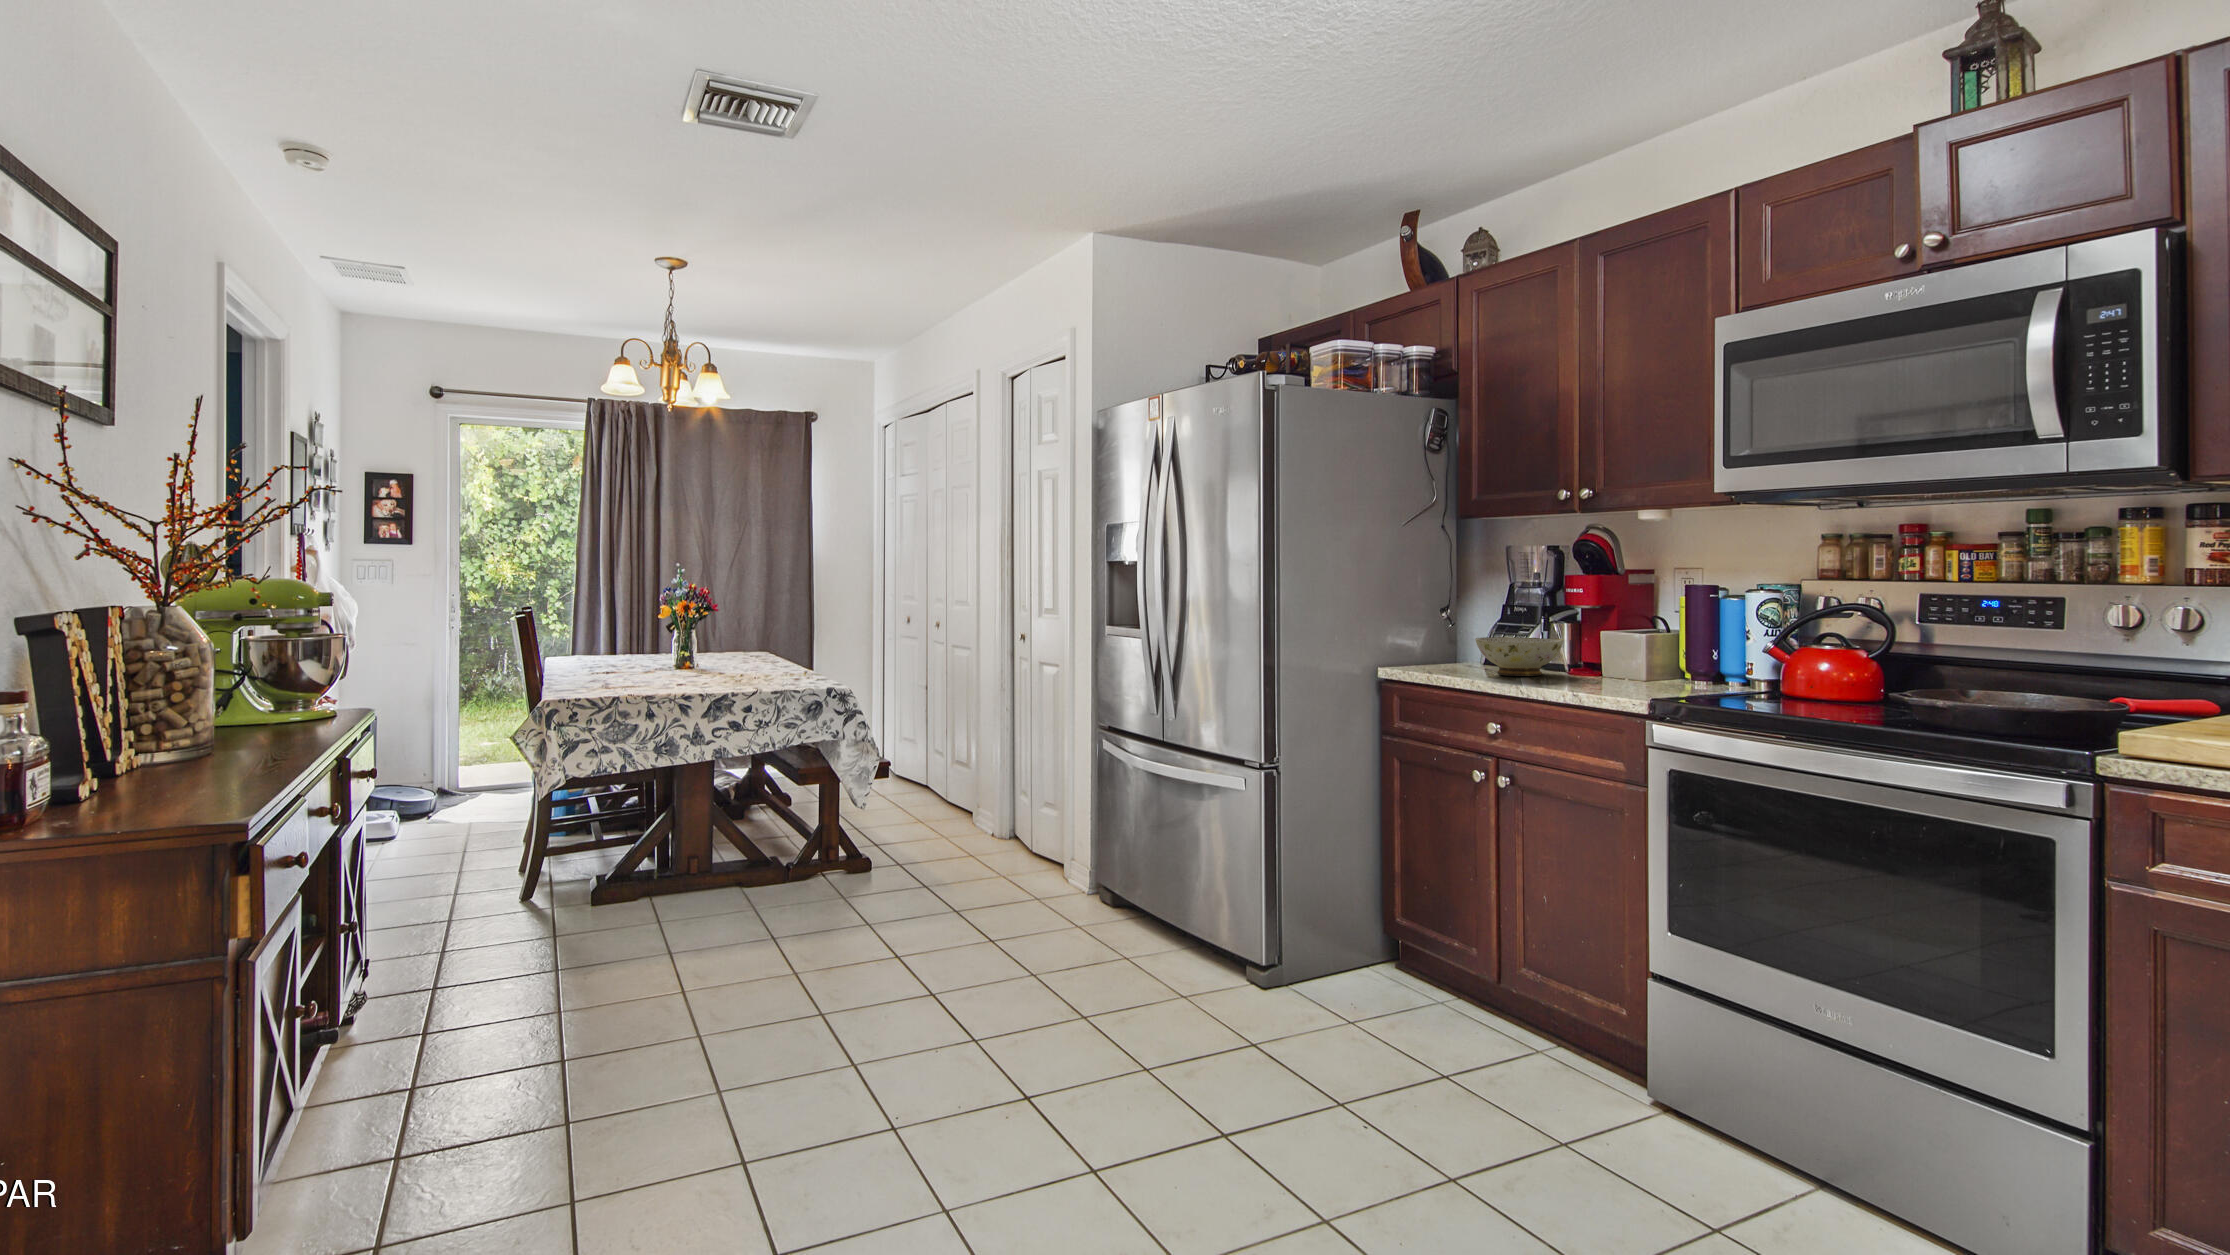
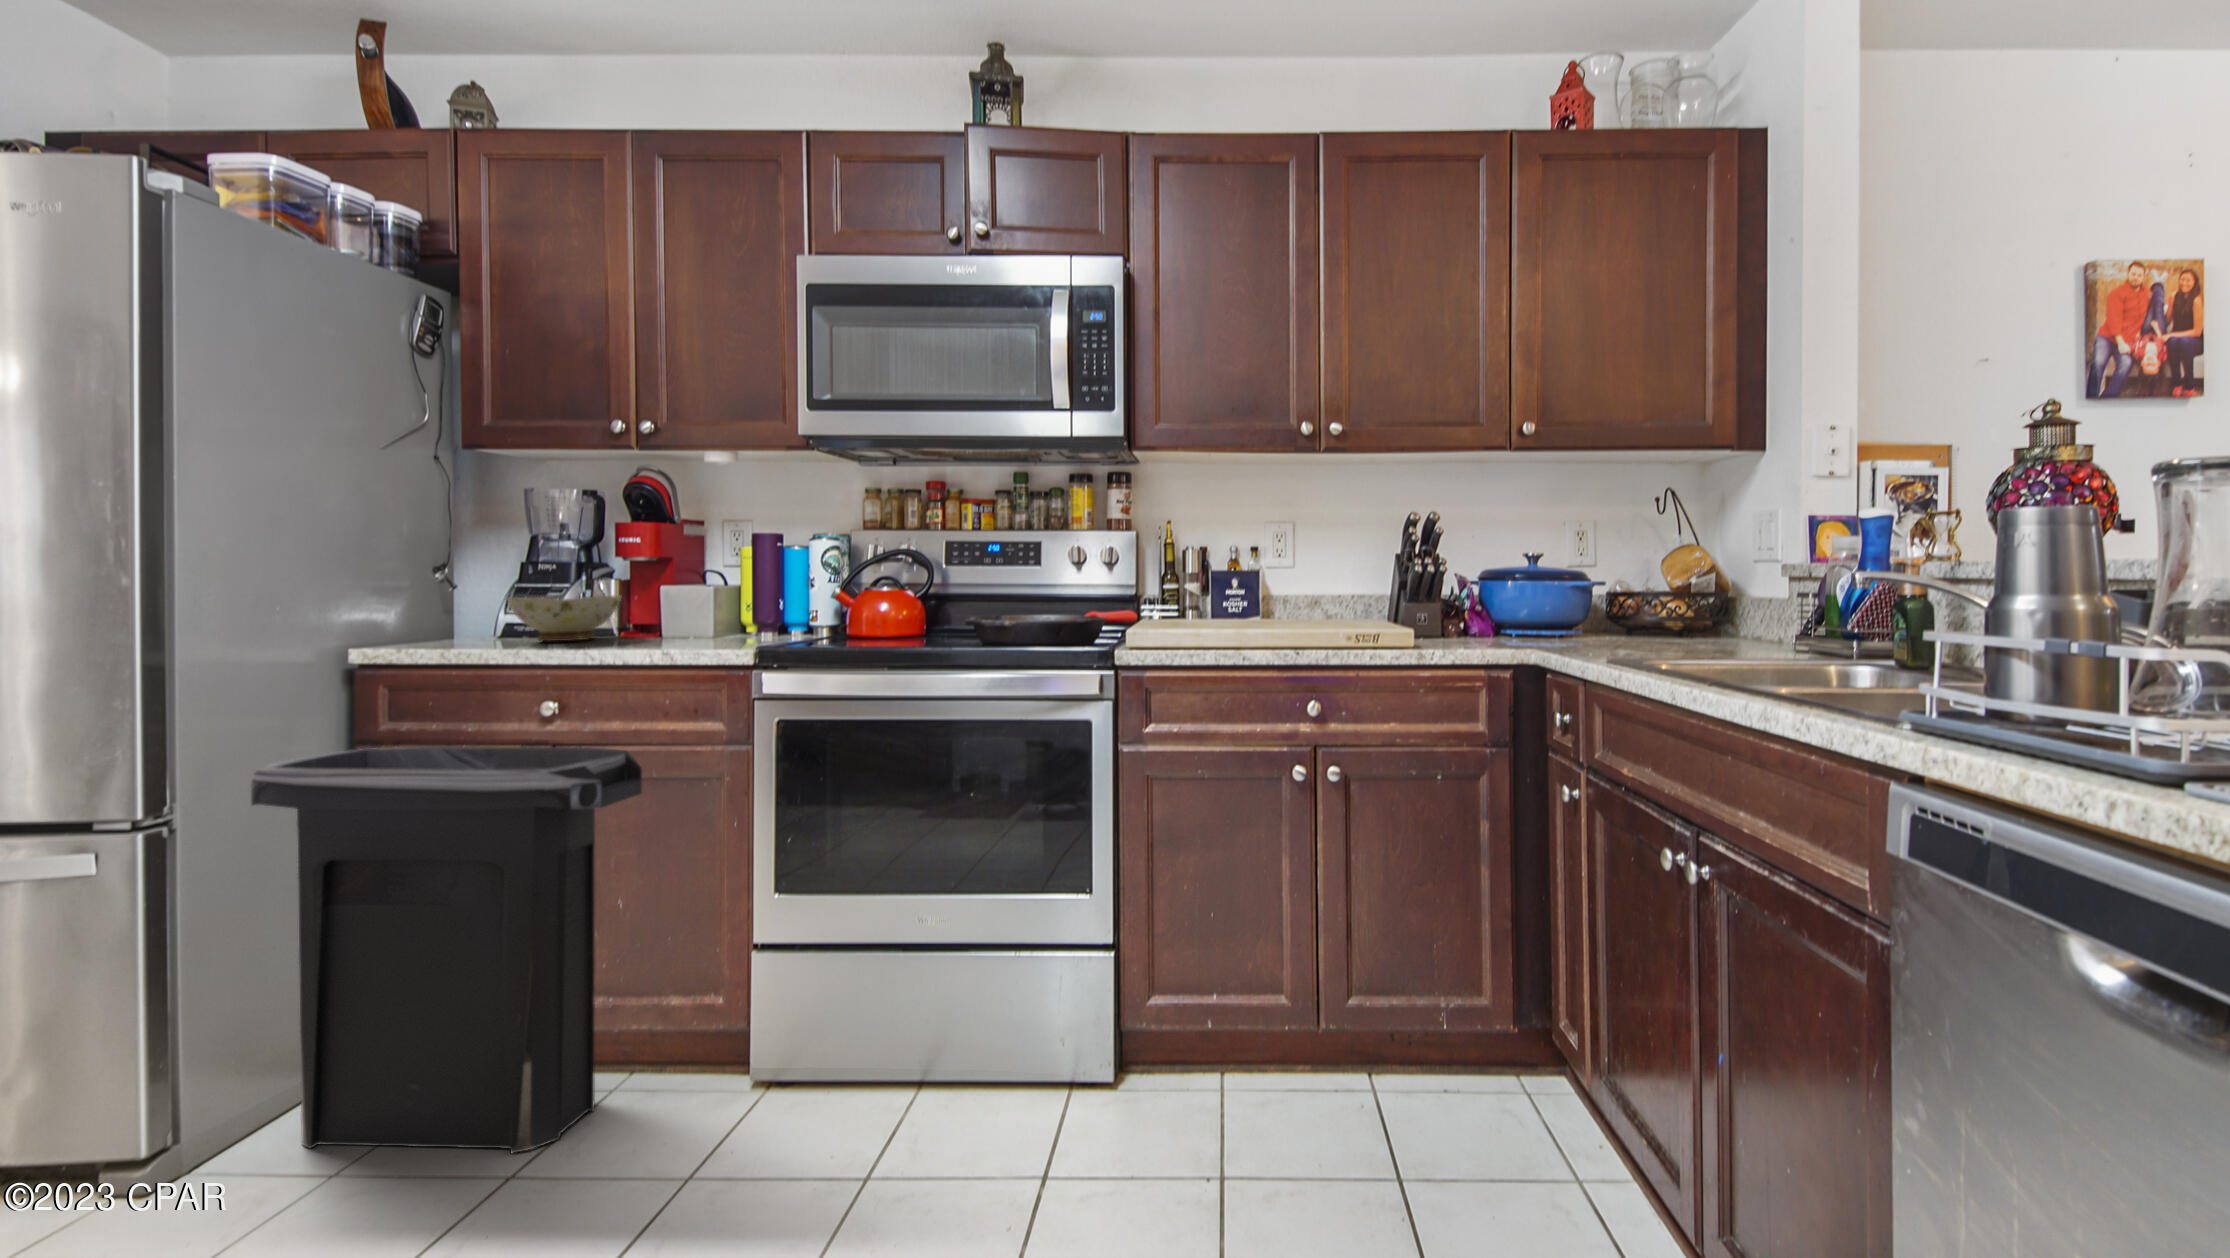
trash can: none [1315,741,1550,1068] -> present [251,746,642,1153]

